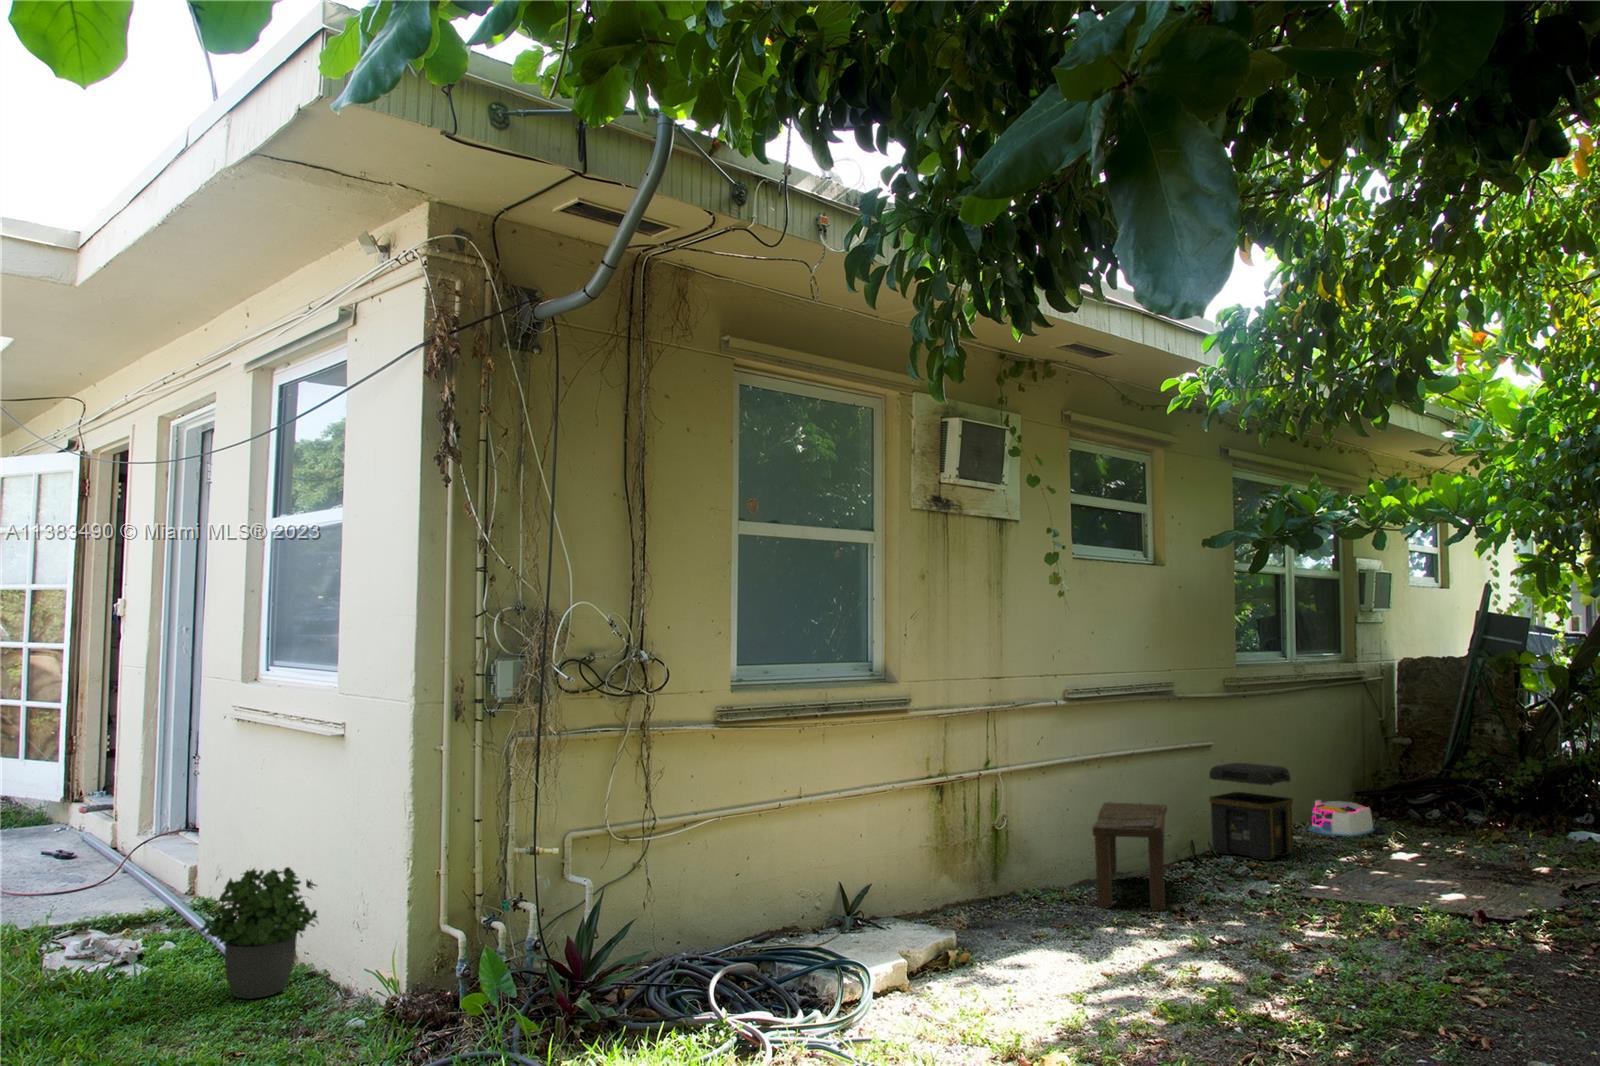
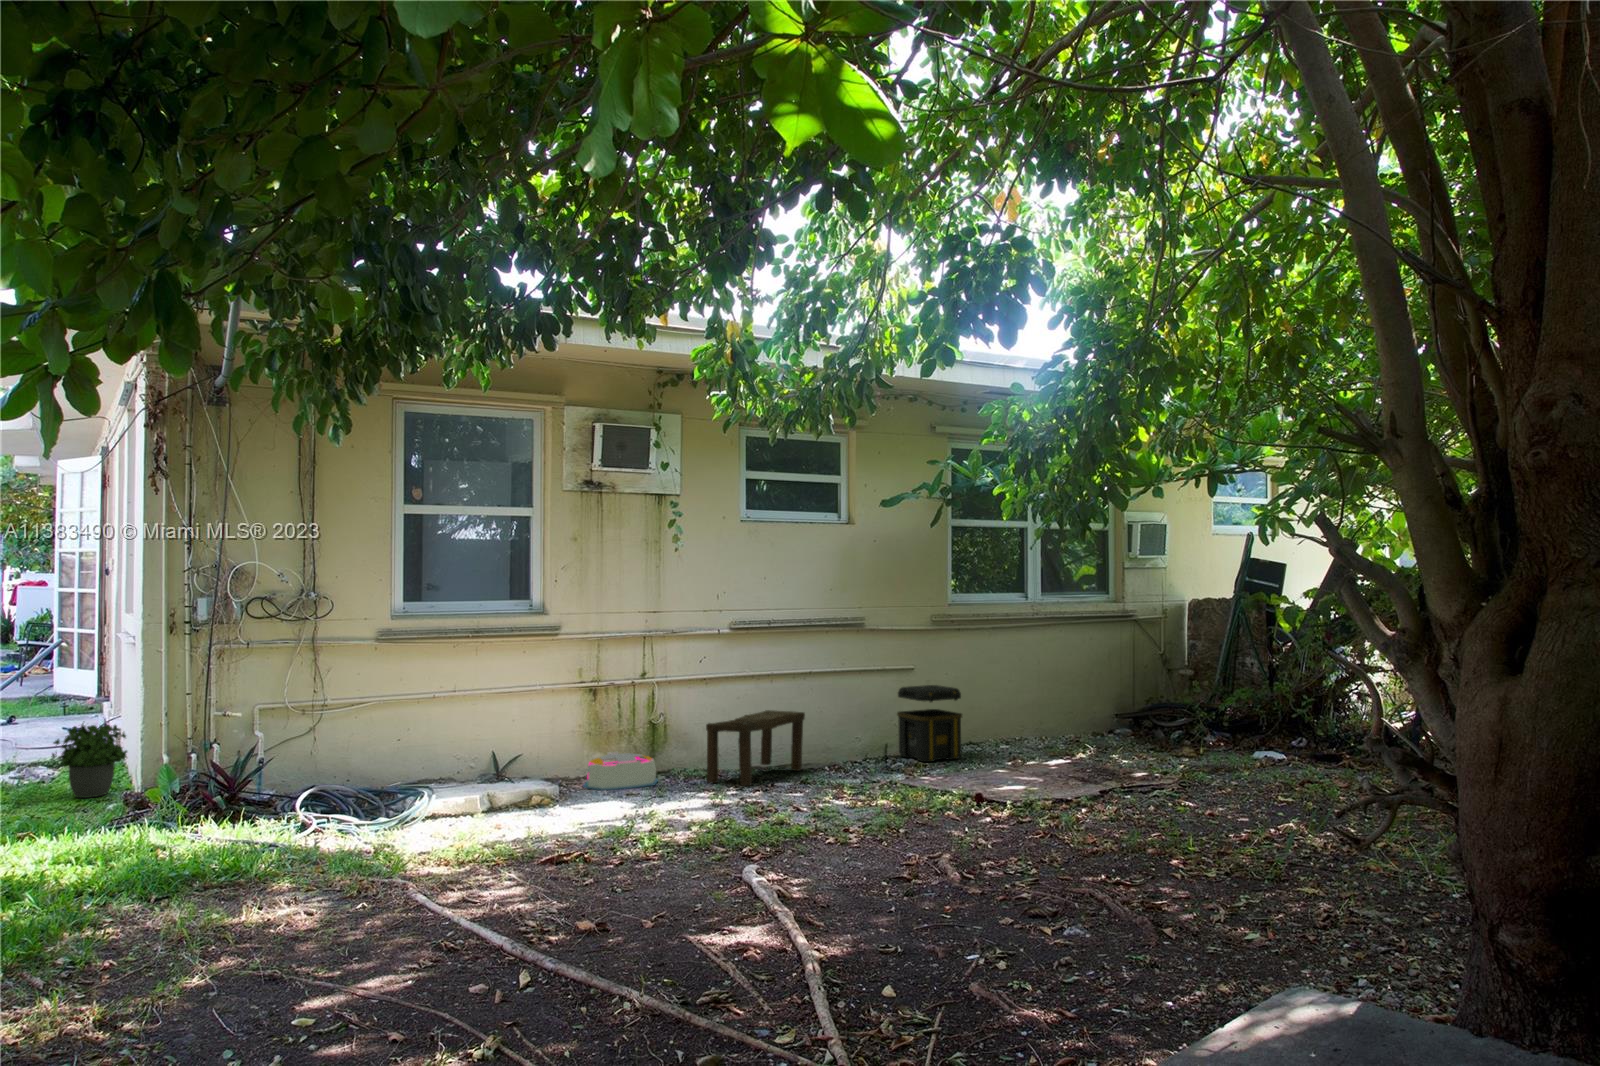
storage bin: present [1308,800,1375,836] -> present [583,752,658,790]

